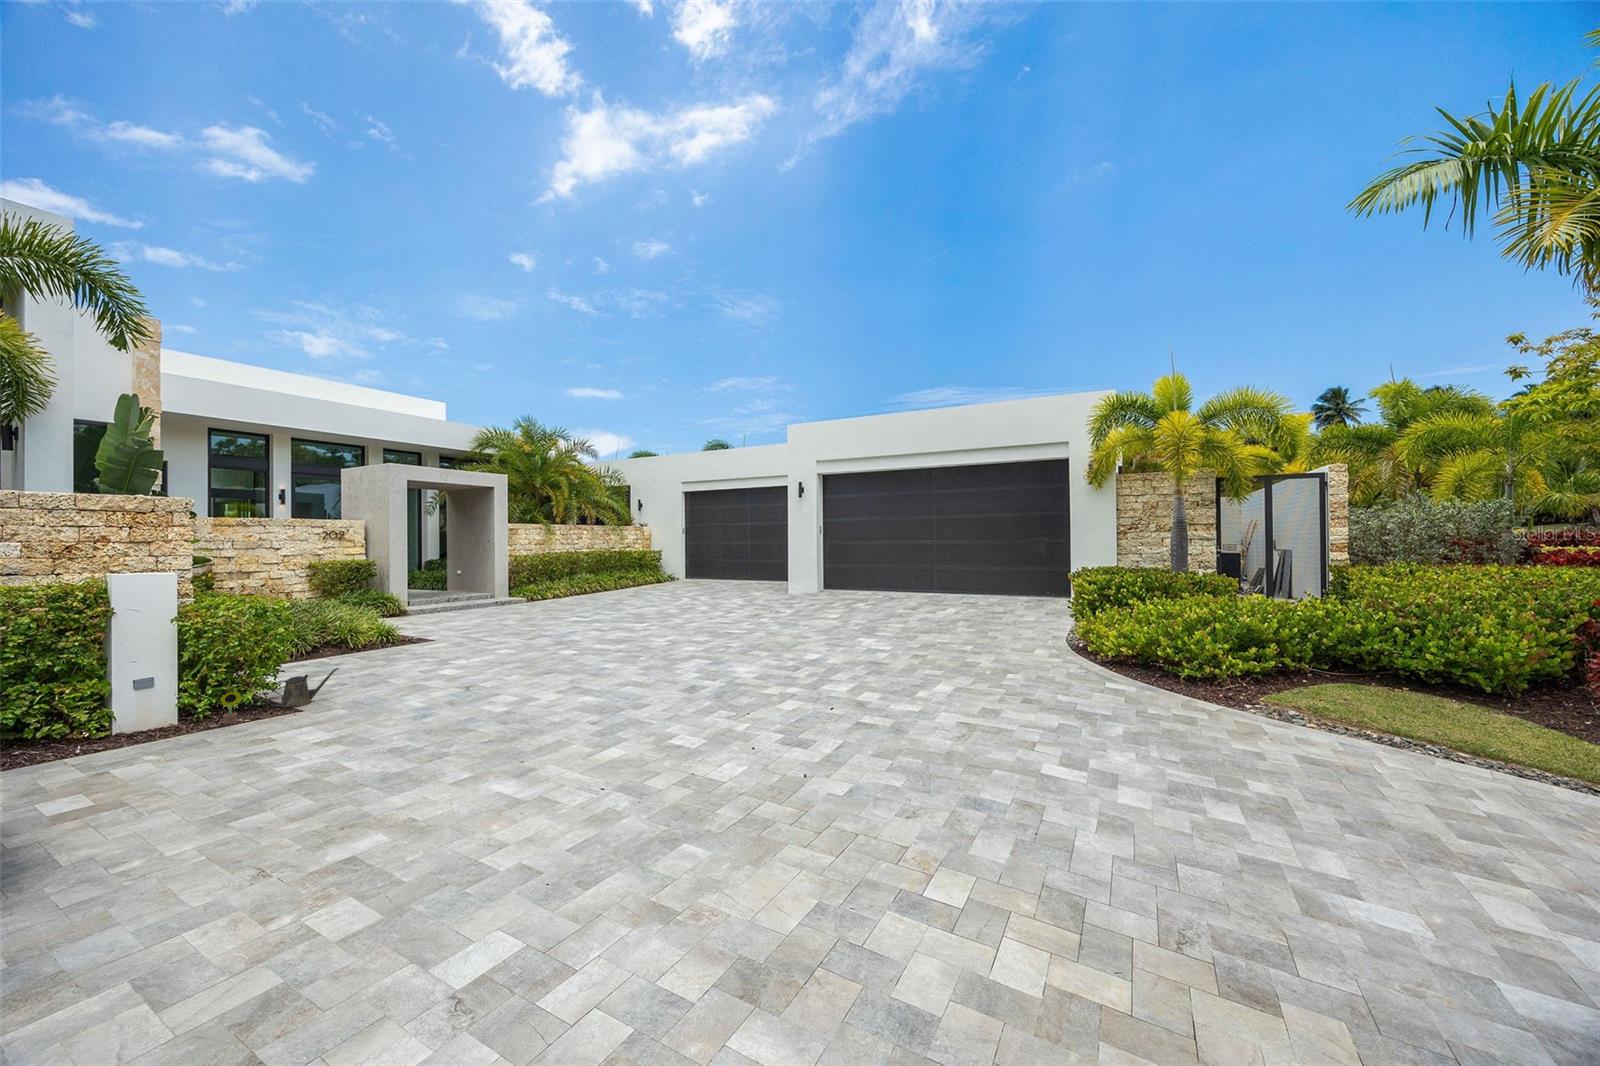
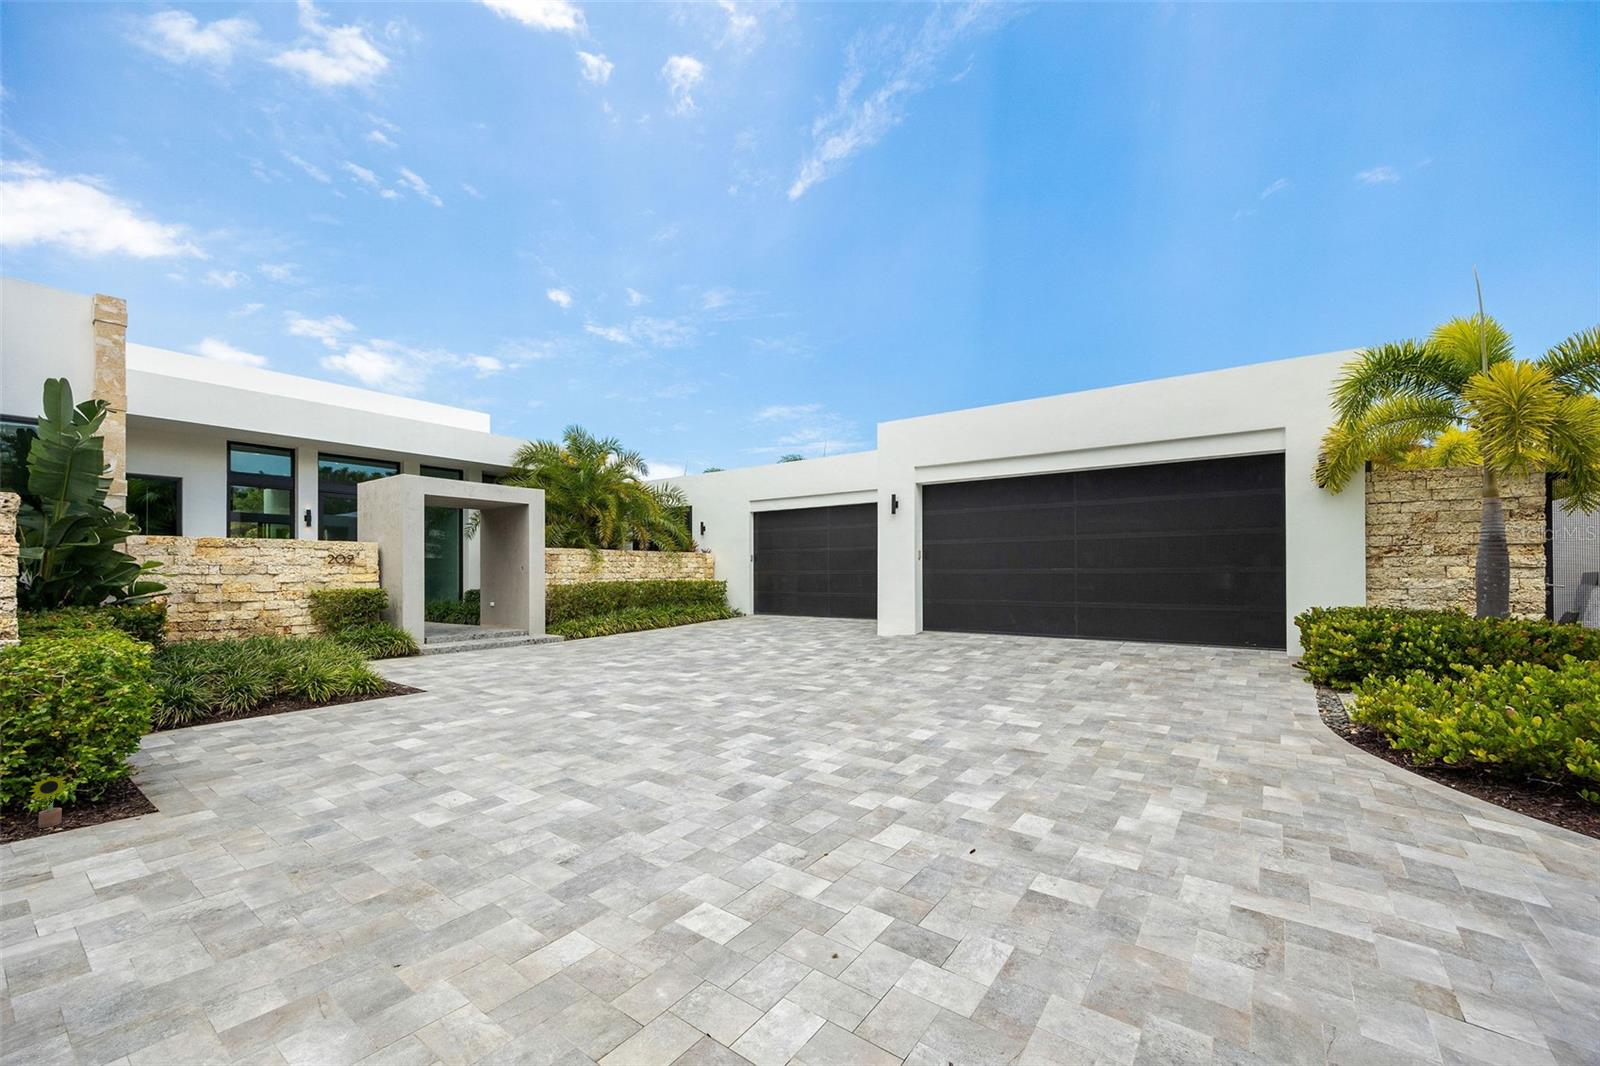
watering can: present [272,668,339,707] -> none [132,738,236,797]

